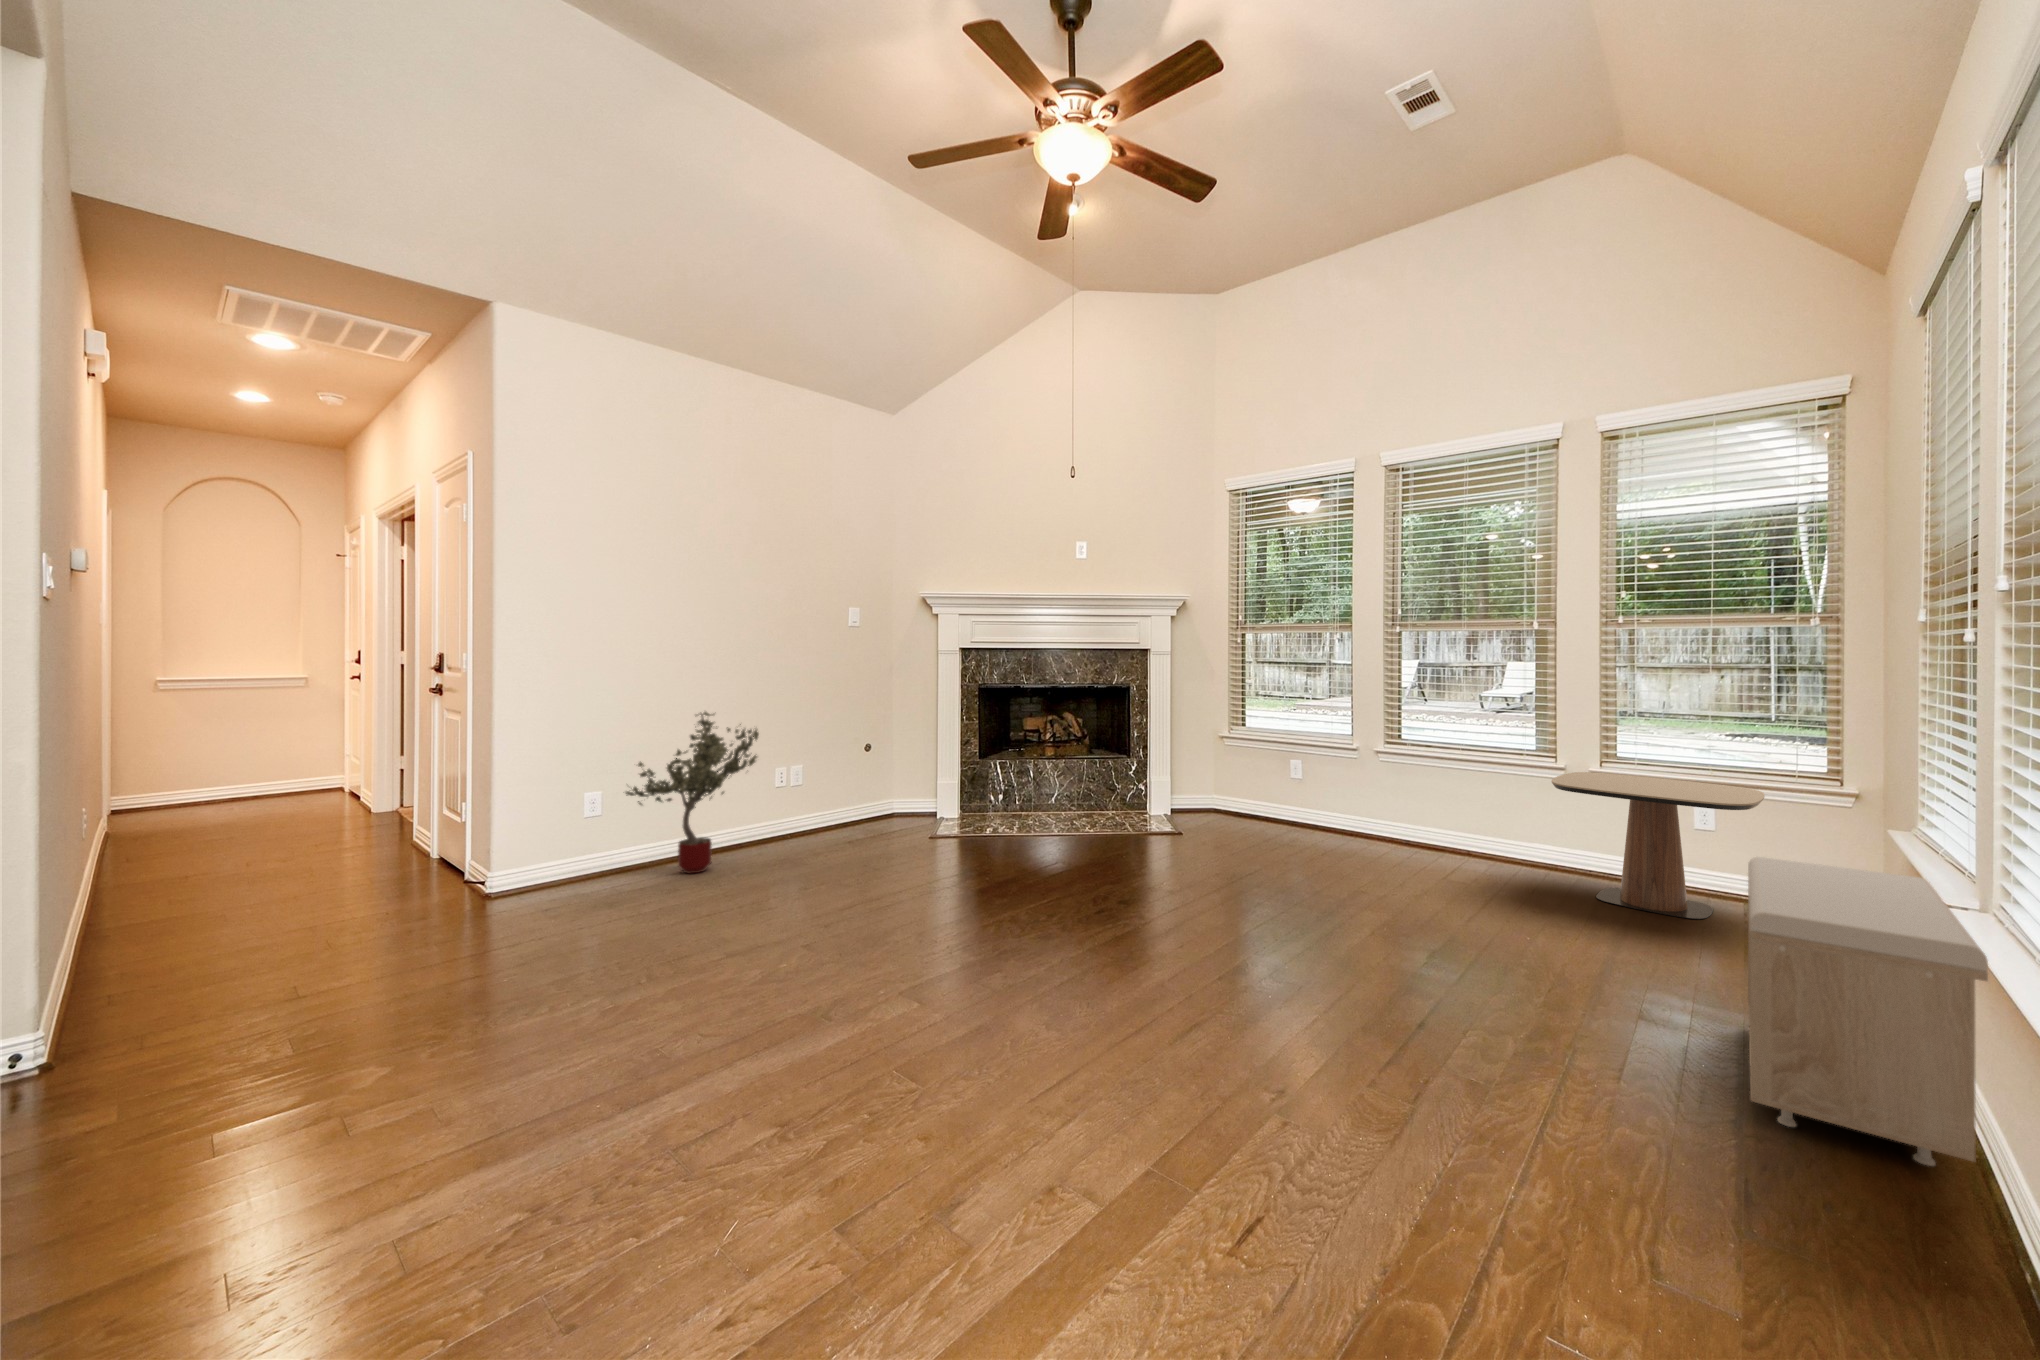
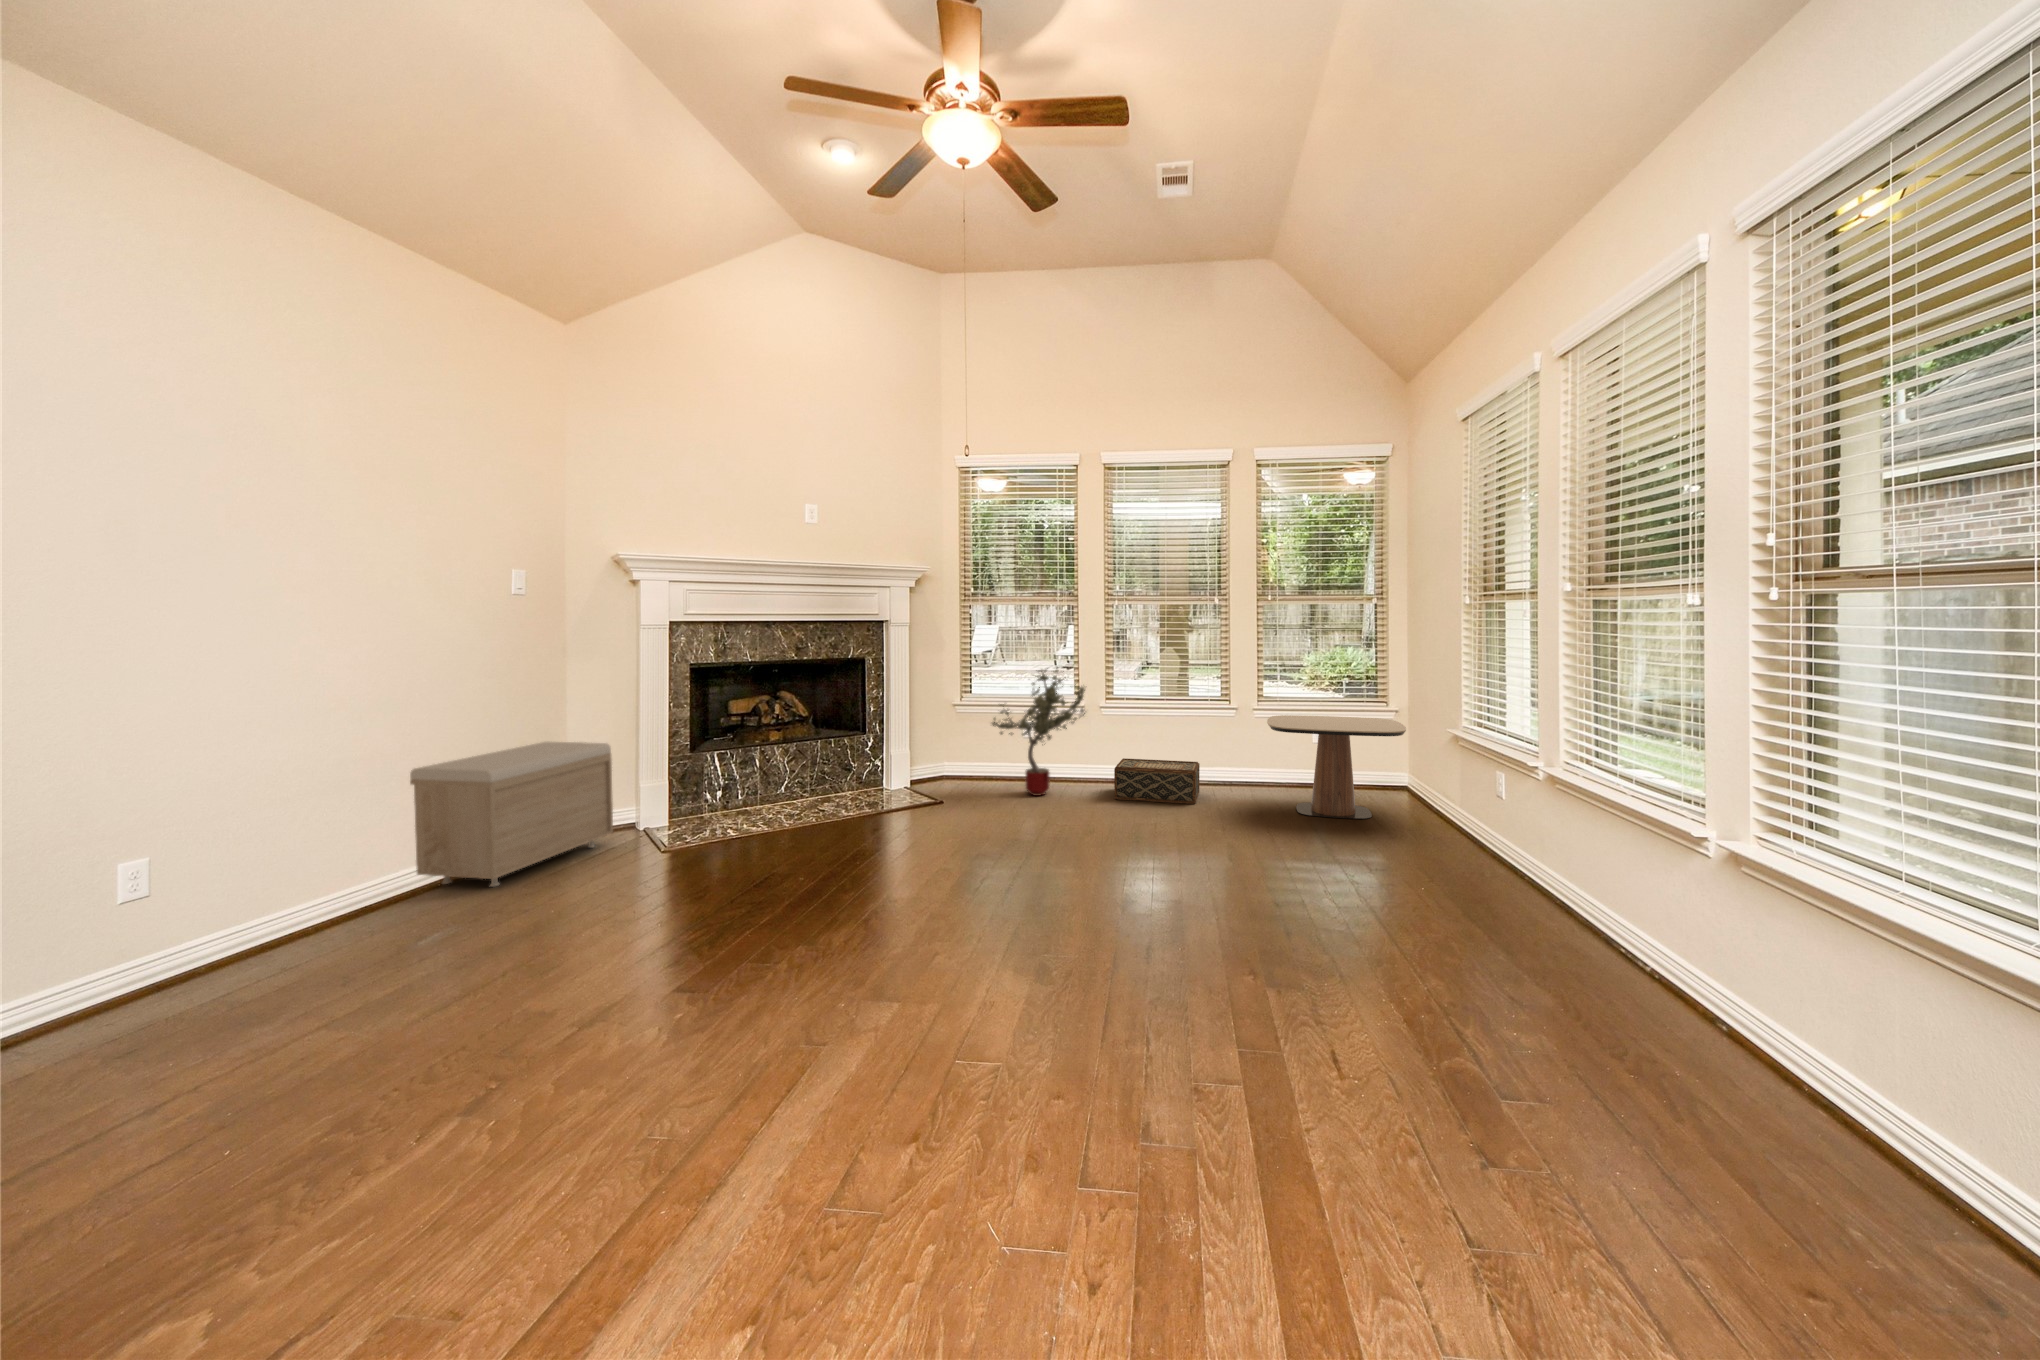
potted tree: present [626,712,759,874] -> present [992,670,1085,796]
woven basket: none [1370,808,1484,869] -> present [1114,758,1200,804]
storage bench: present [1748,857,1988,1166] -> present [410,742,613,887]

